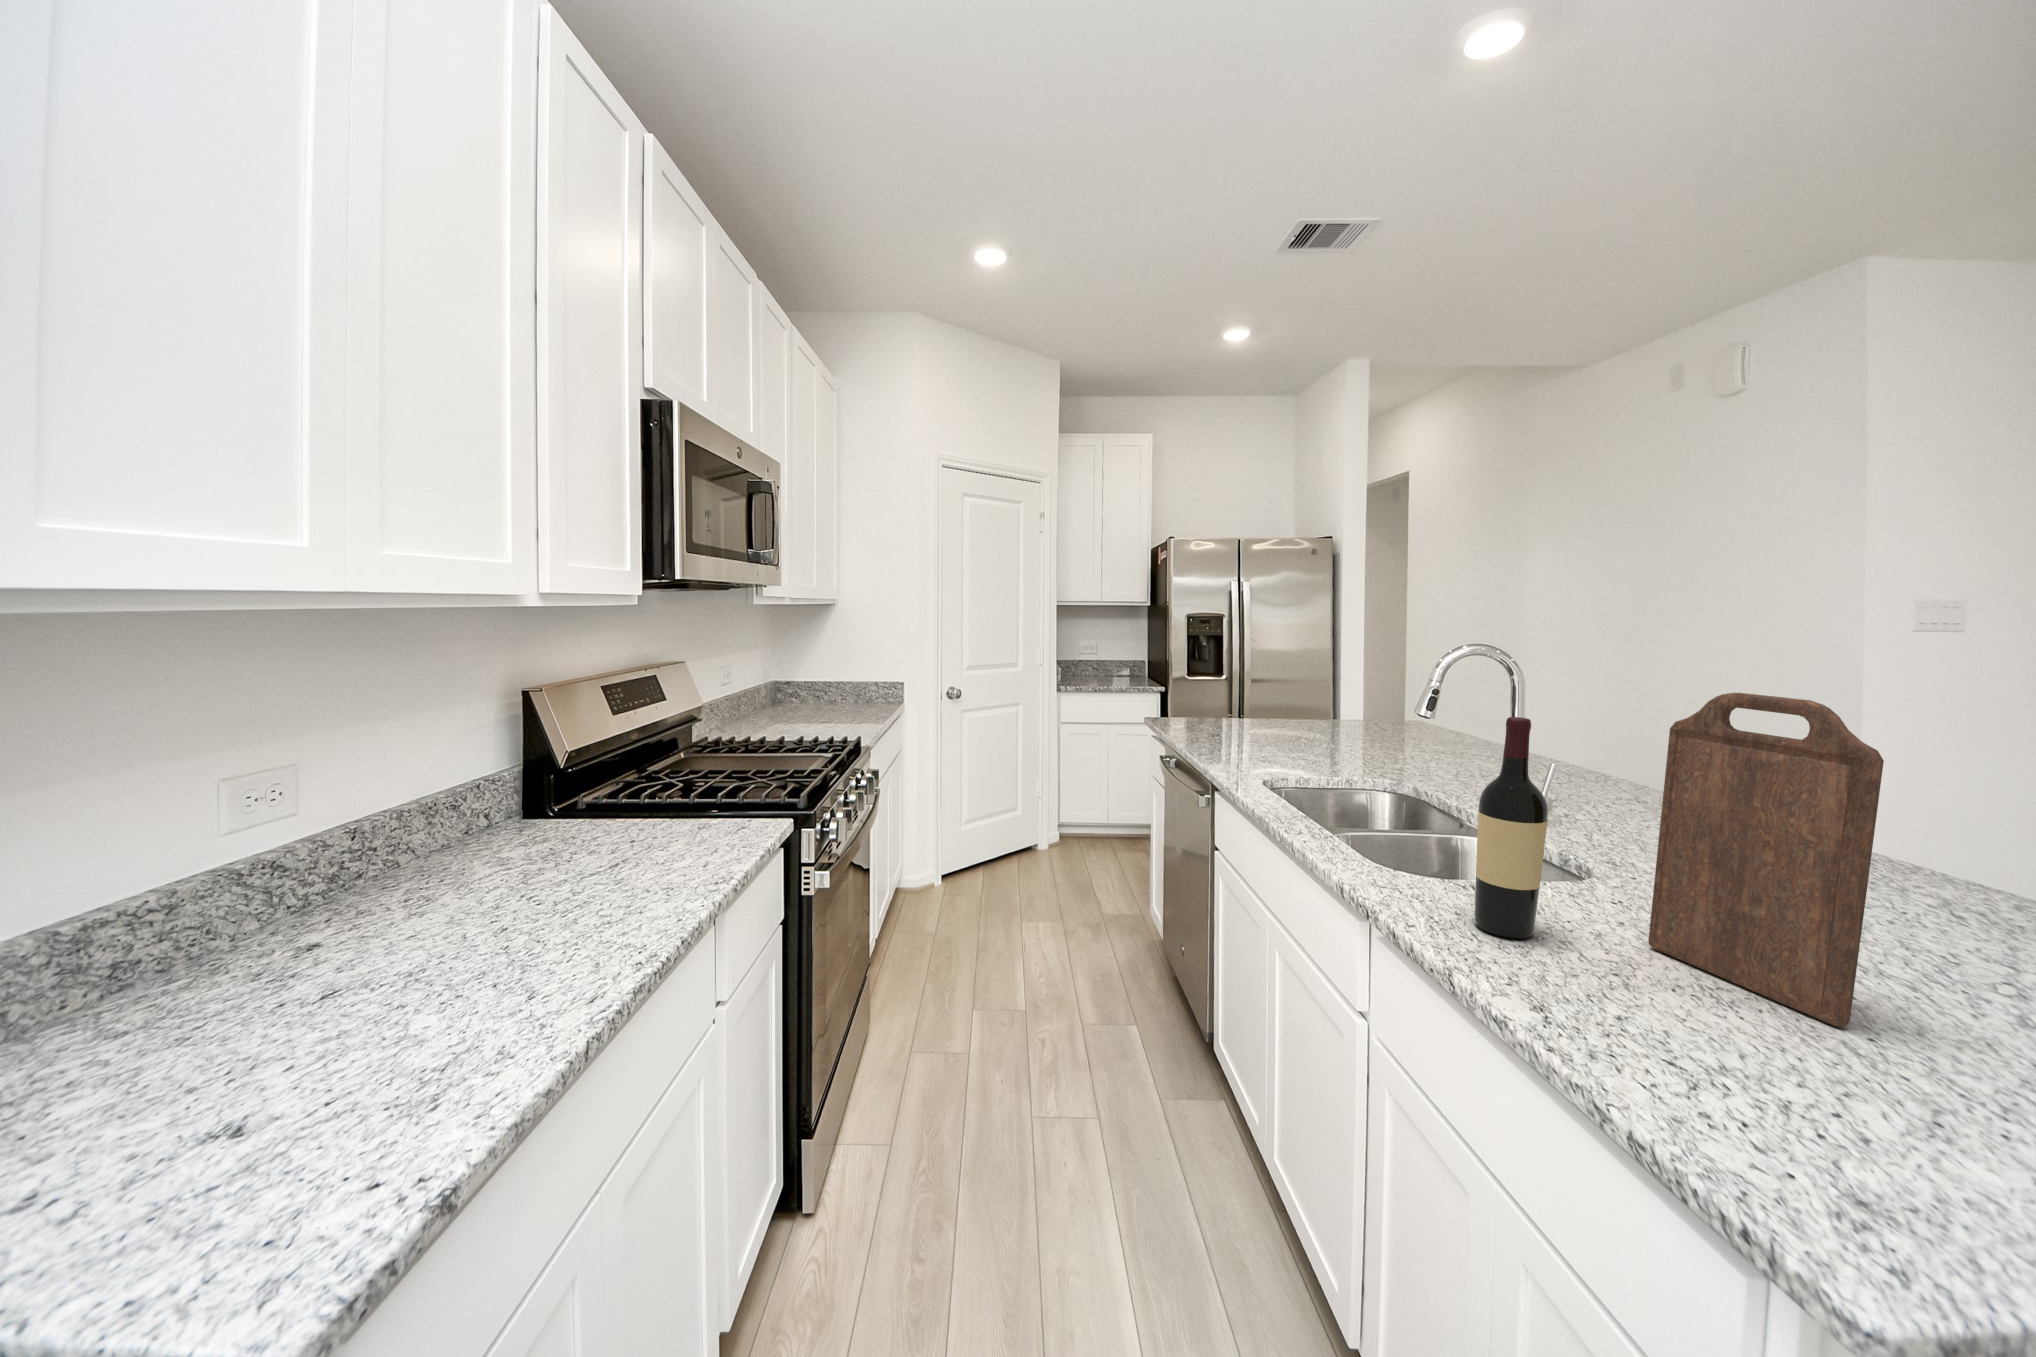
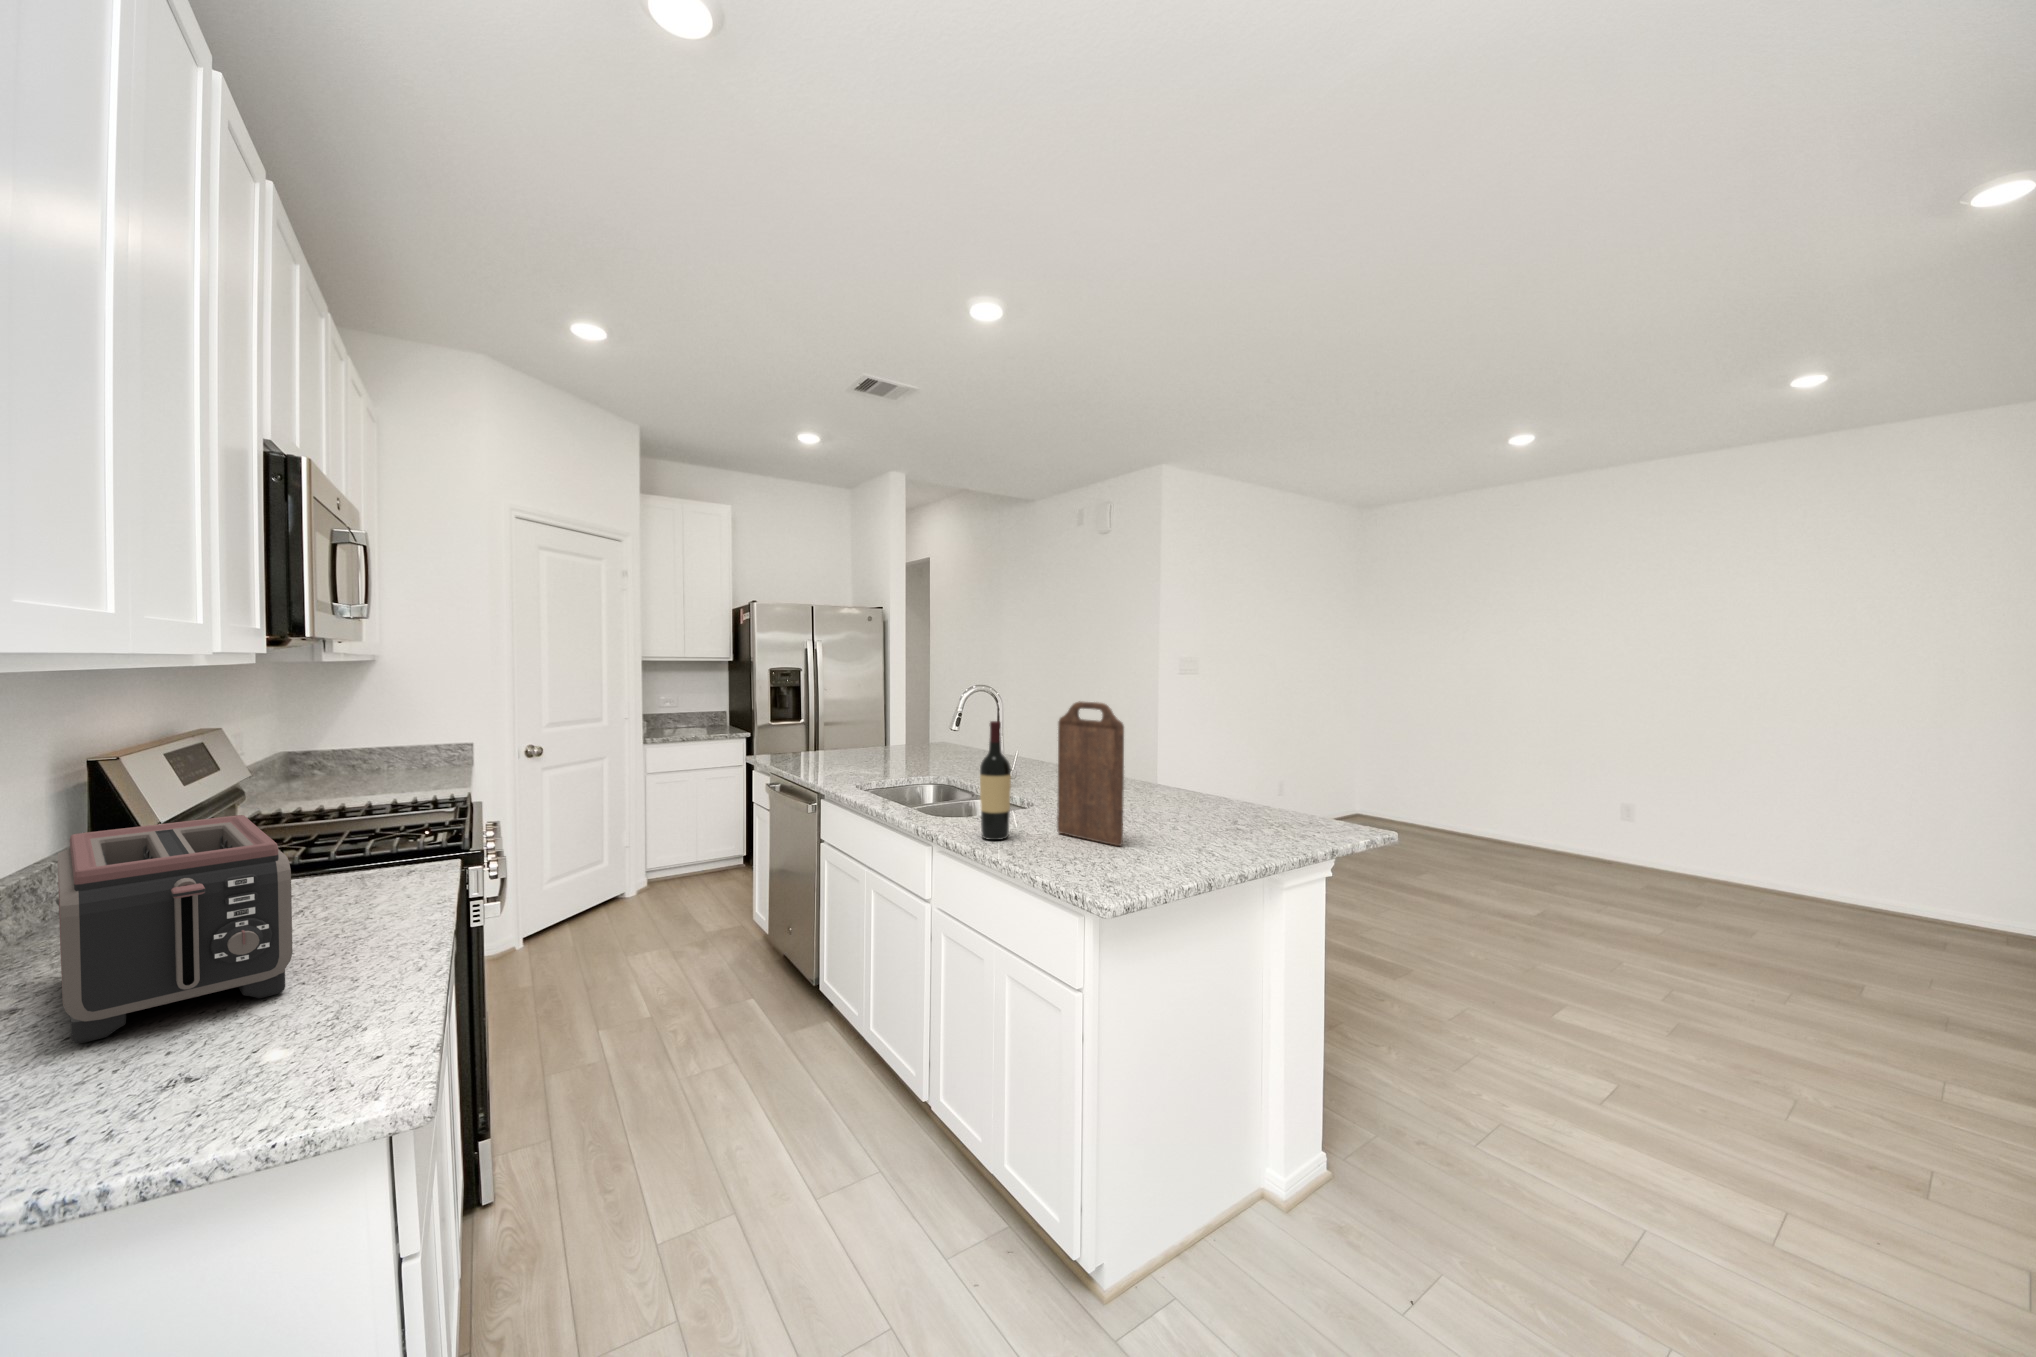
toaster: none [228,766,538,1034] -> present [58,815,293,1043]

